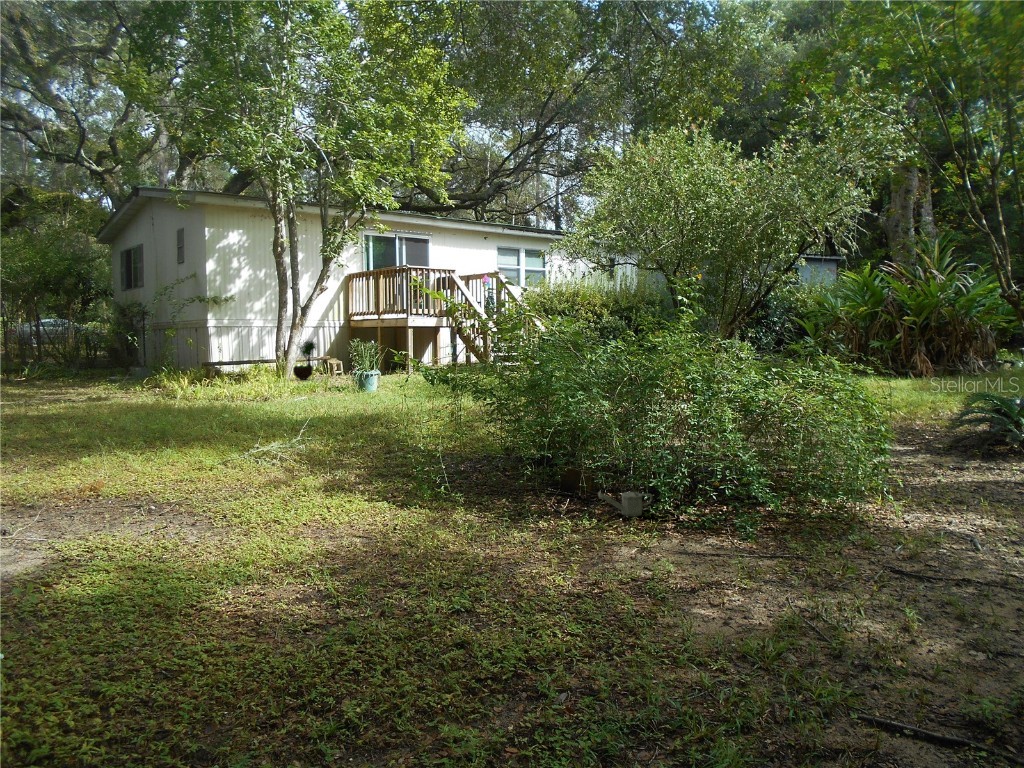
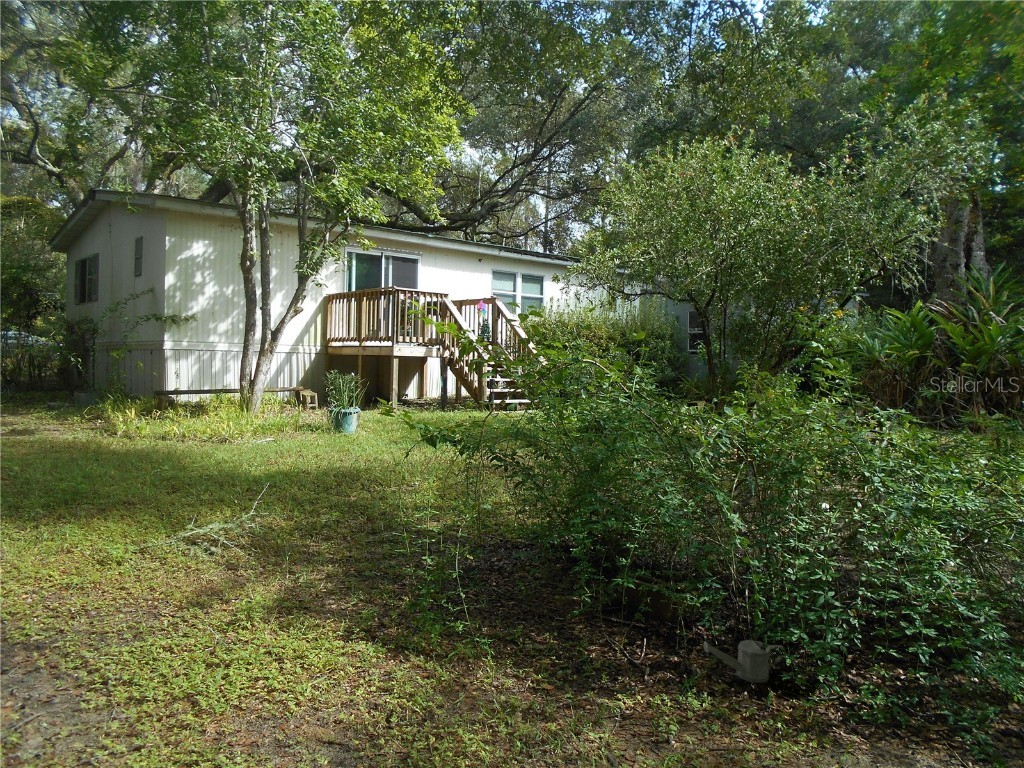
potted tree: present [293,340,317,380] -> none [260,364,290,414]

